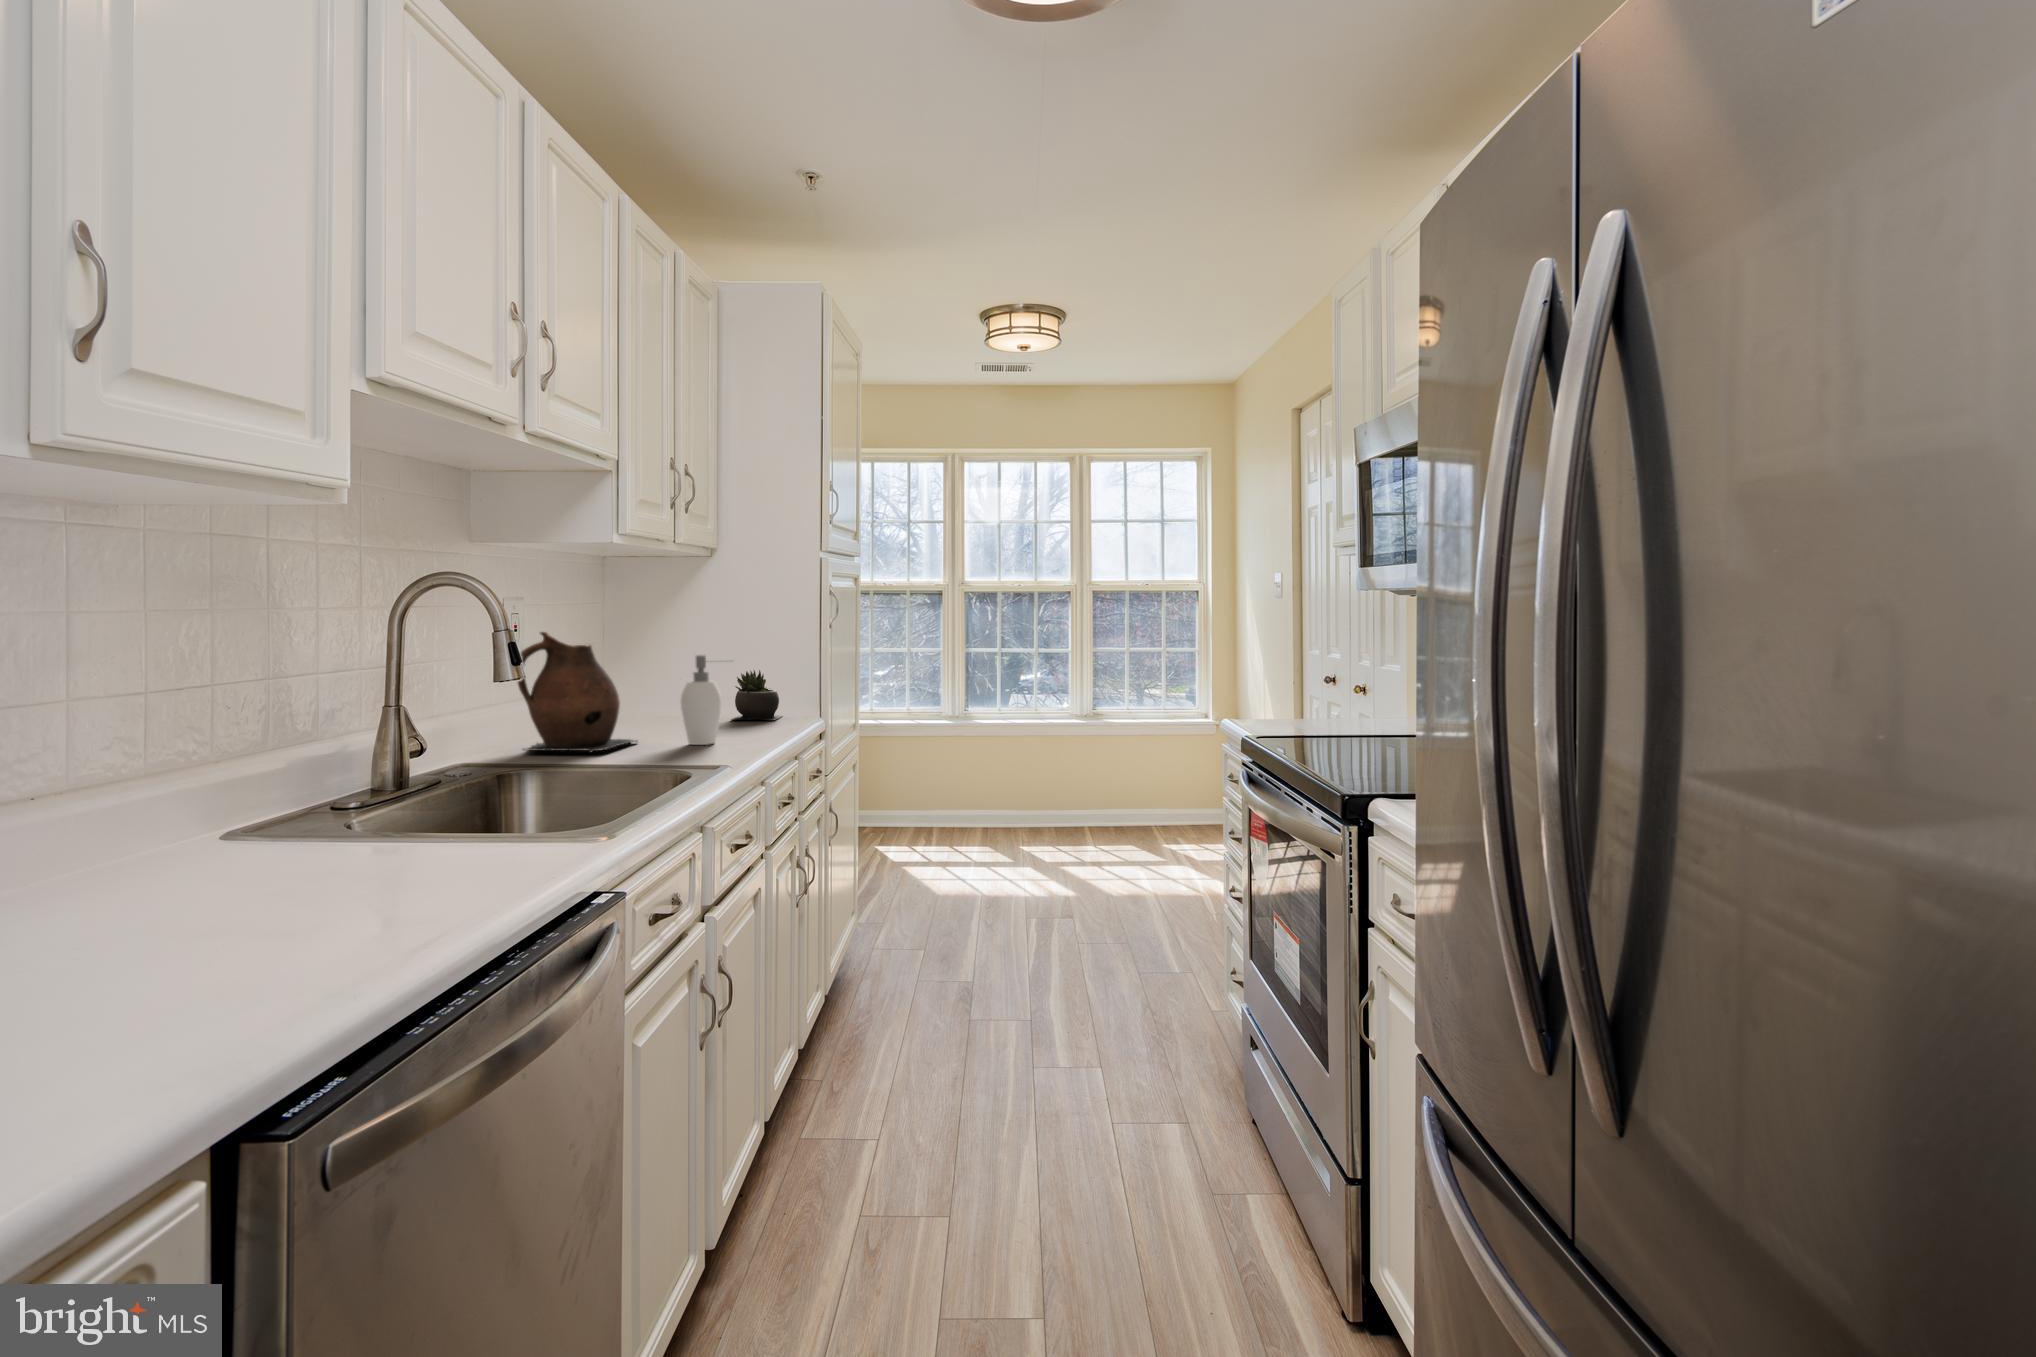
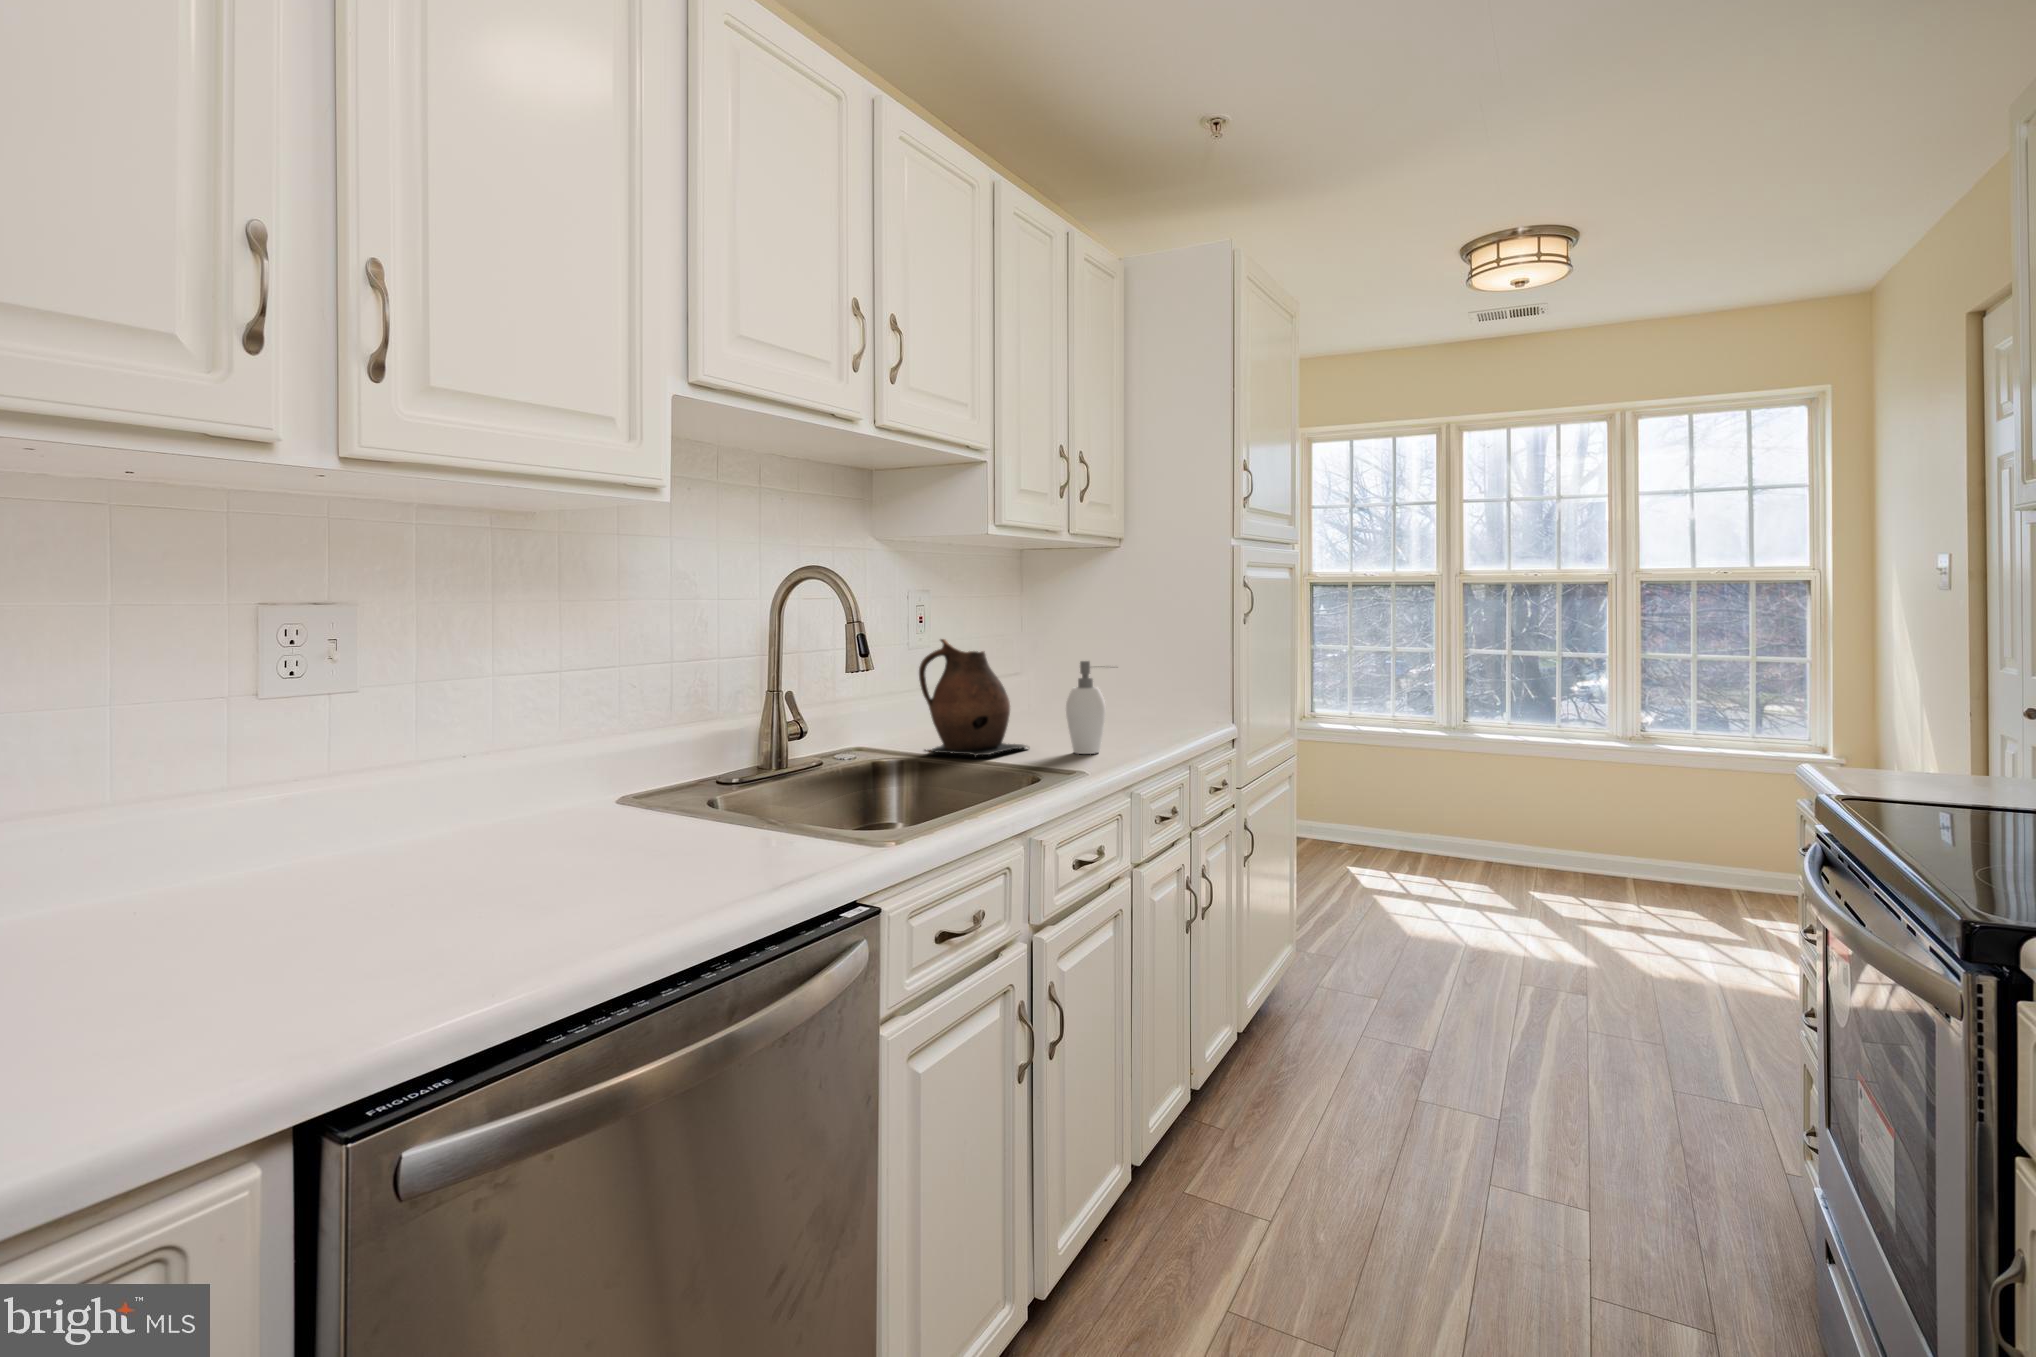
succulent plant: present [731,670,782,720] -> none [1139,675,1199,729]

